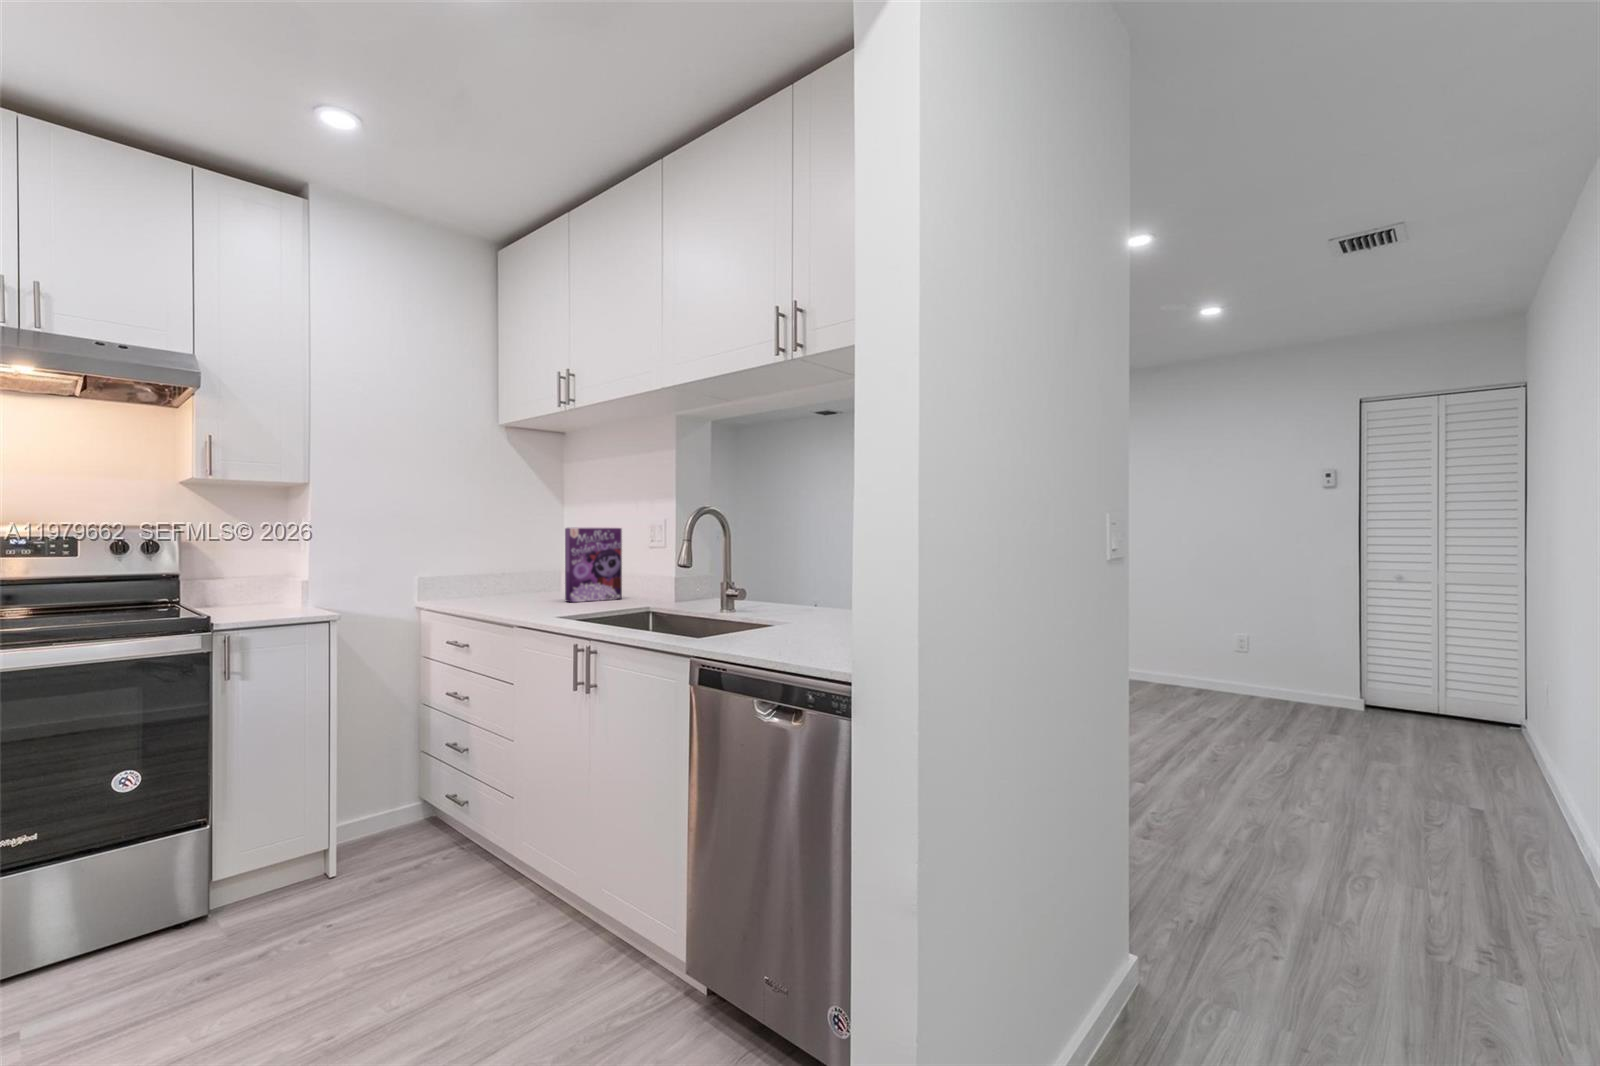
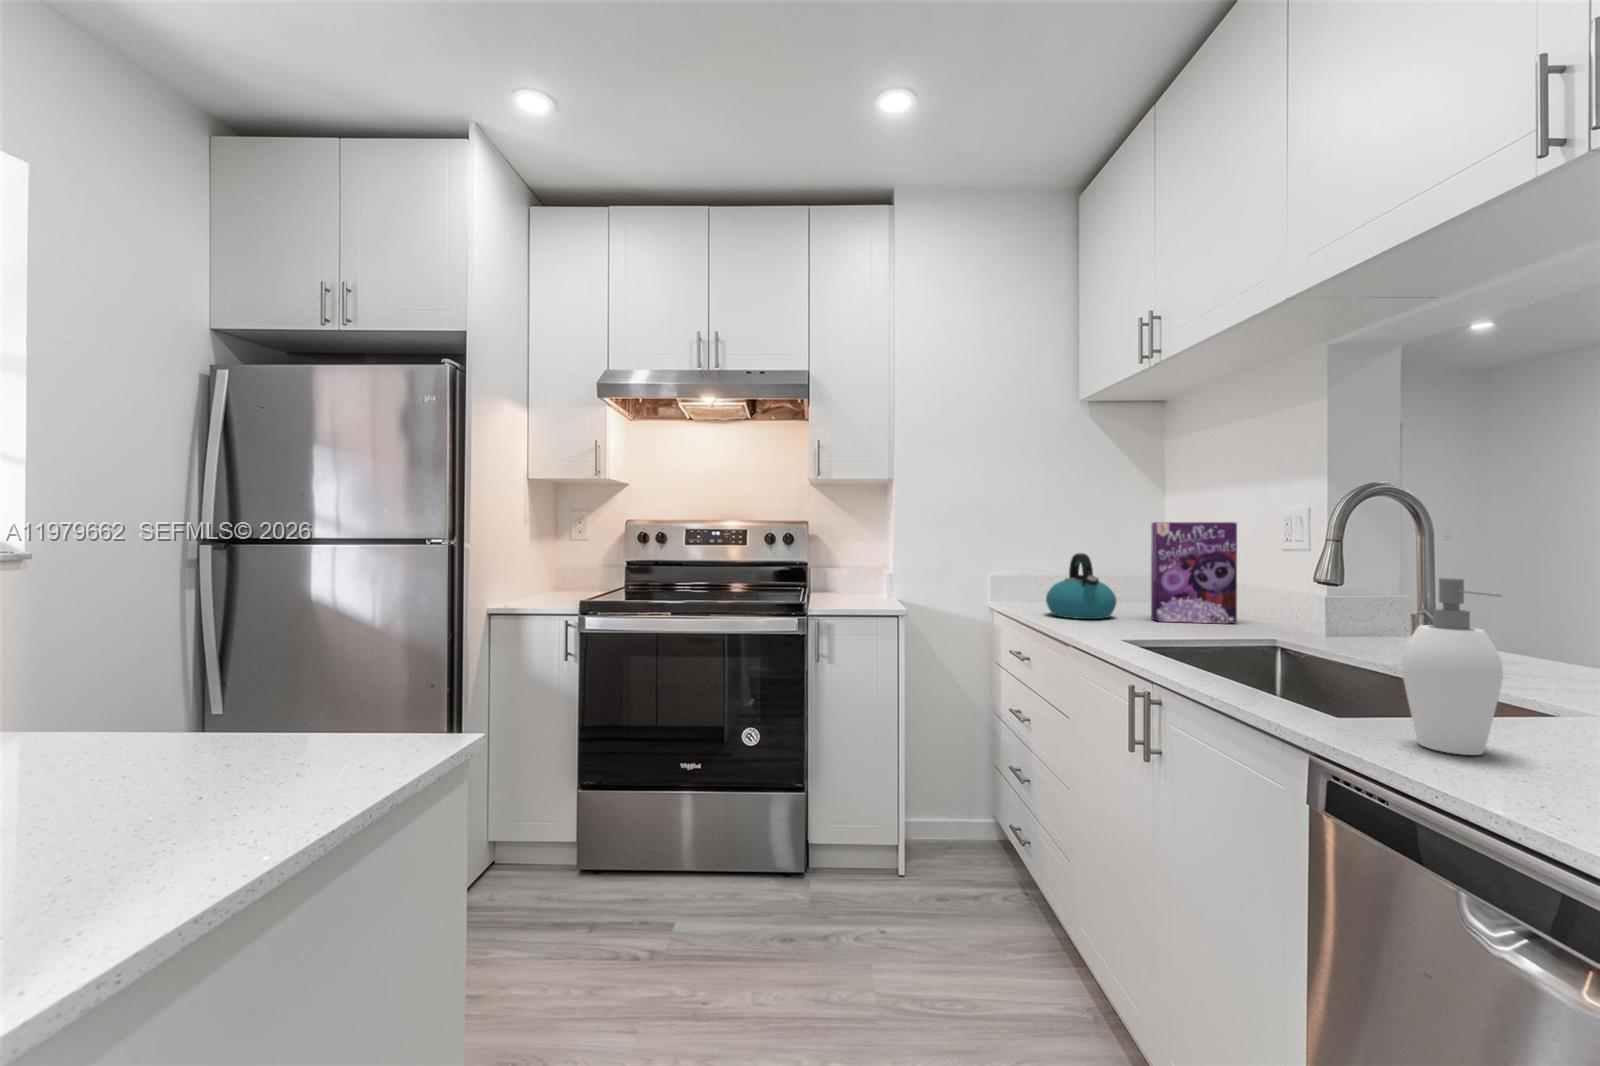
kettle: none [482,553,540,606] -> present [1046,553,1117,619]
soap dispenser: none [730,558,768,645] -> present [1401,578,1503,755]

